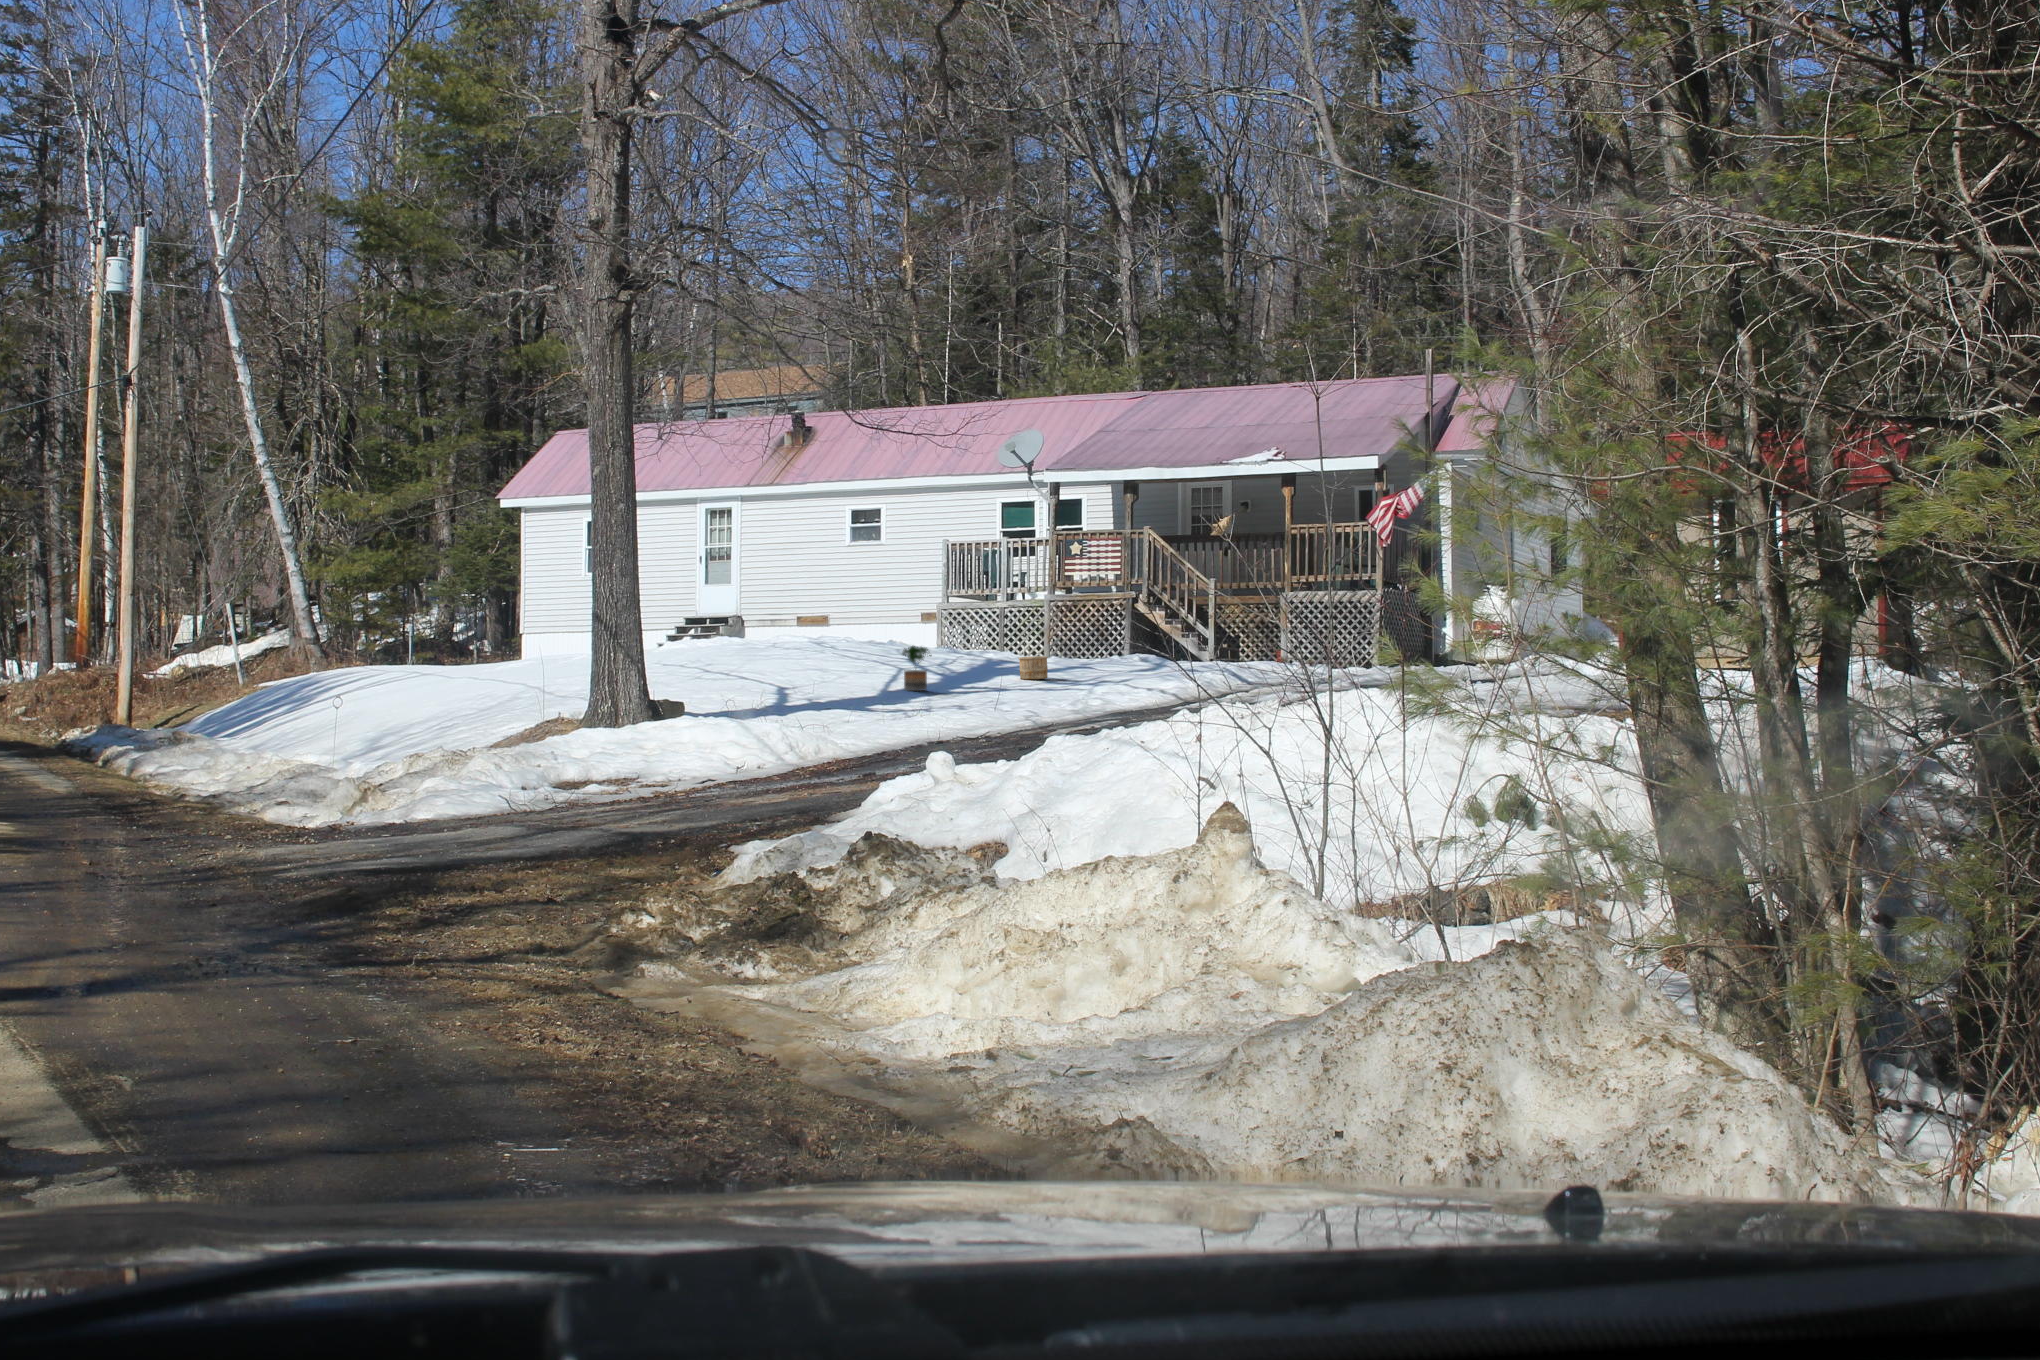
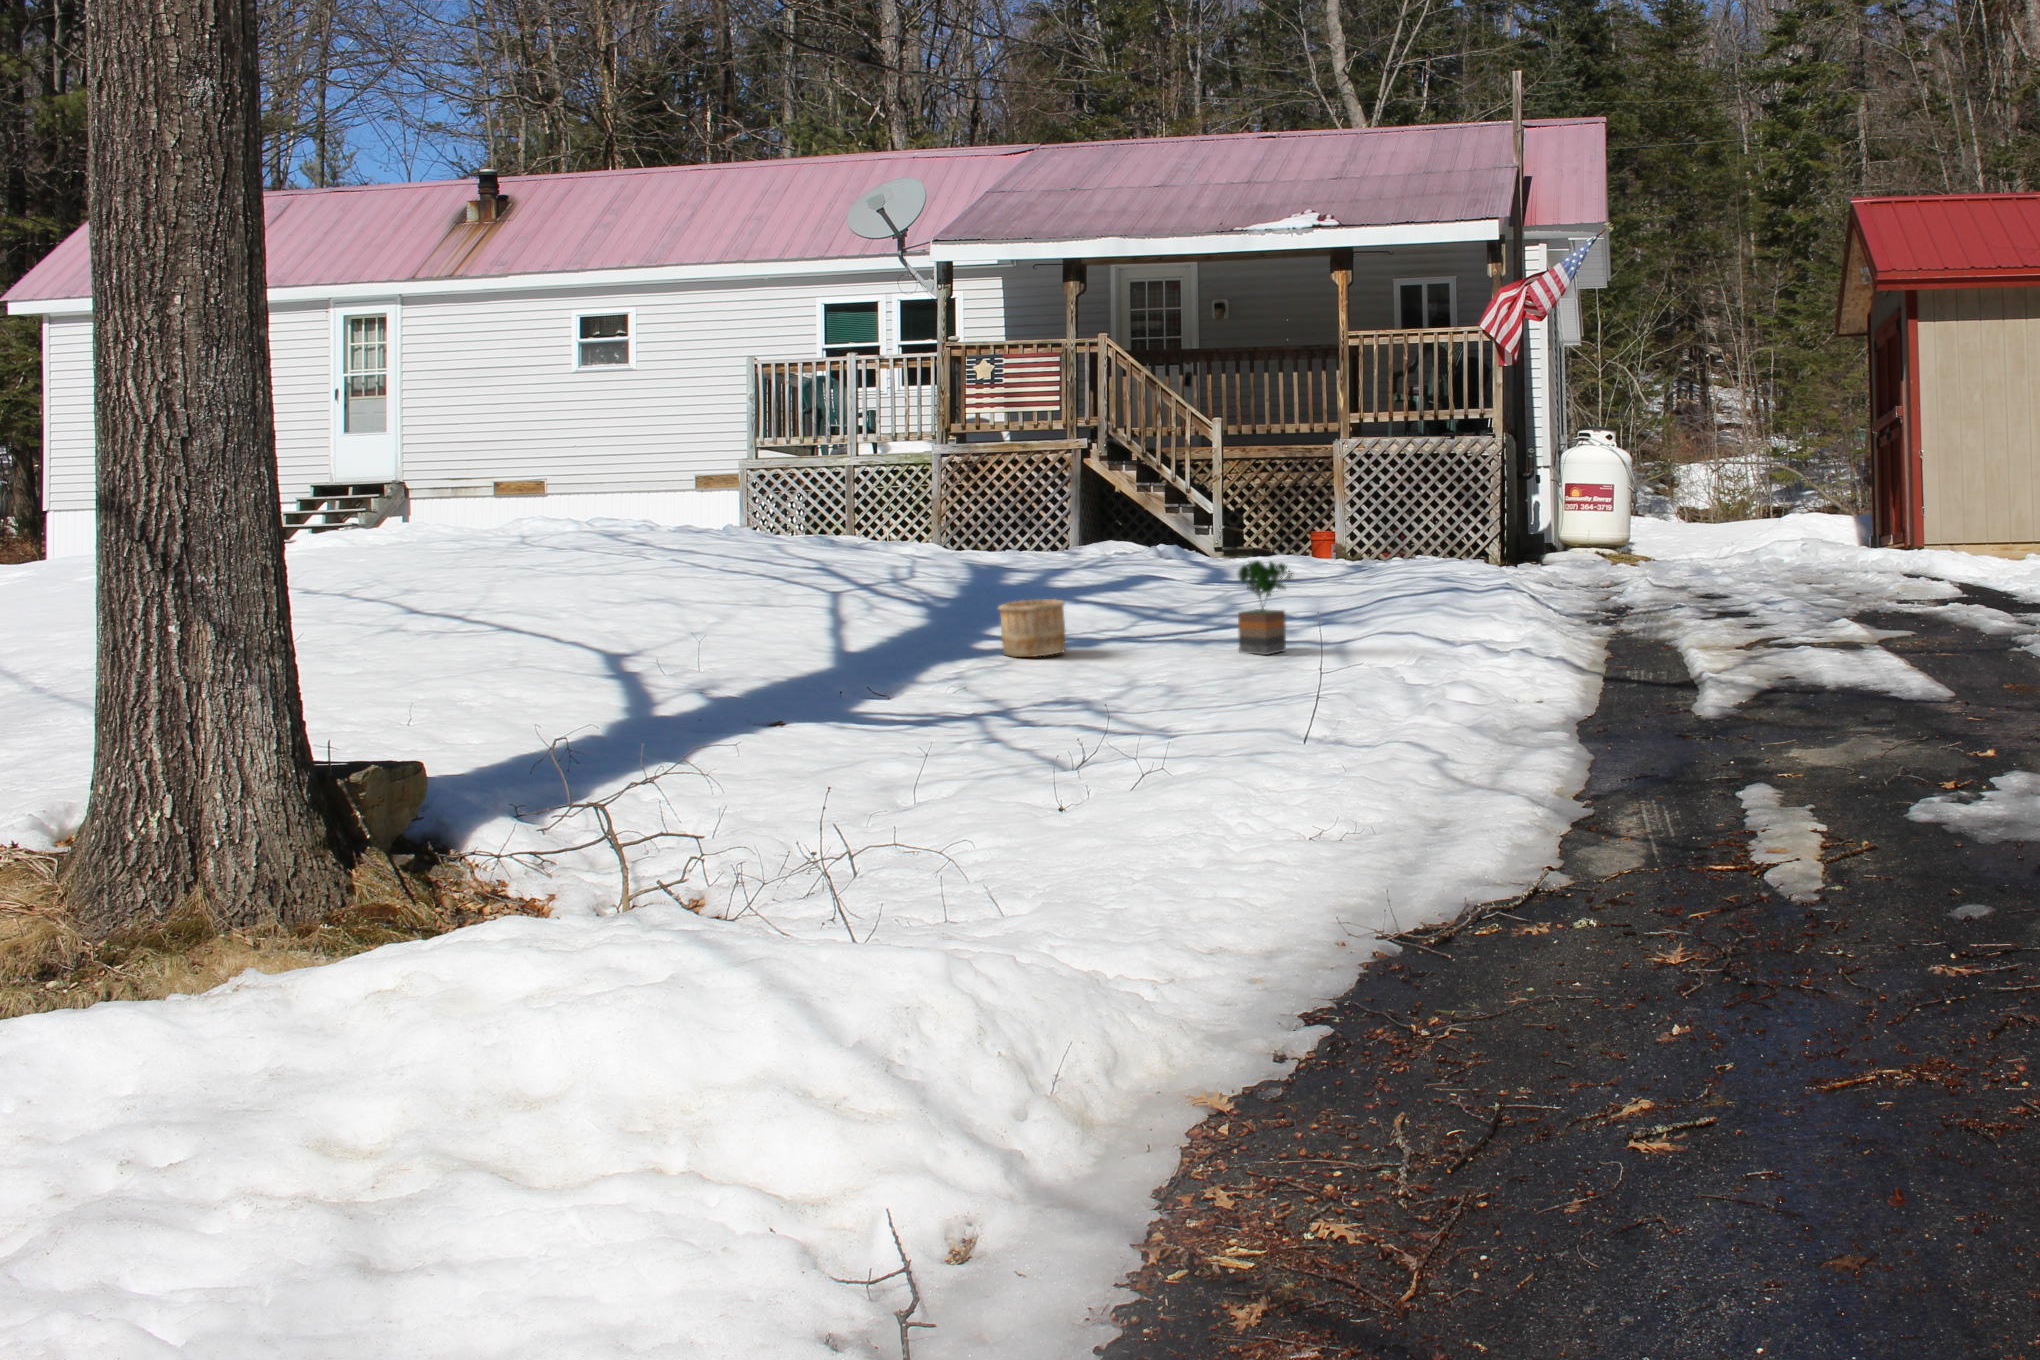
potted tree: present [902,646,932,691] -> present [1238,561,1293,655]

